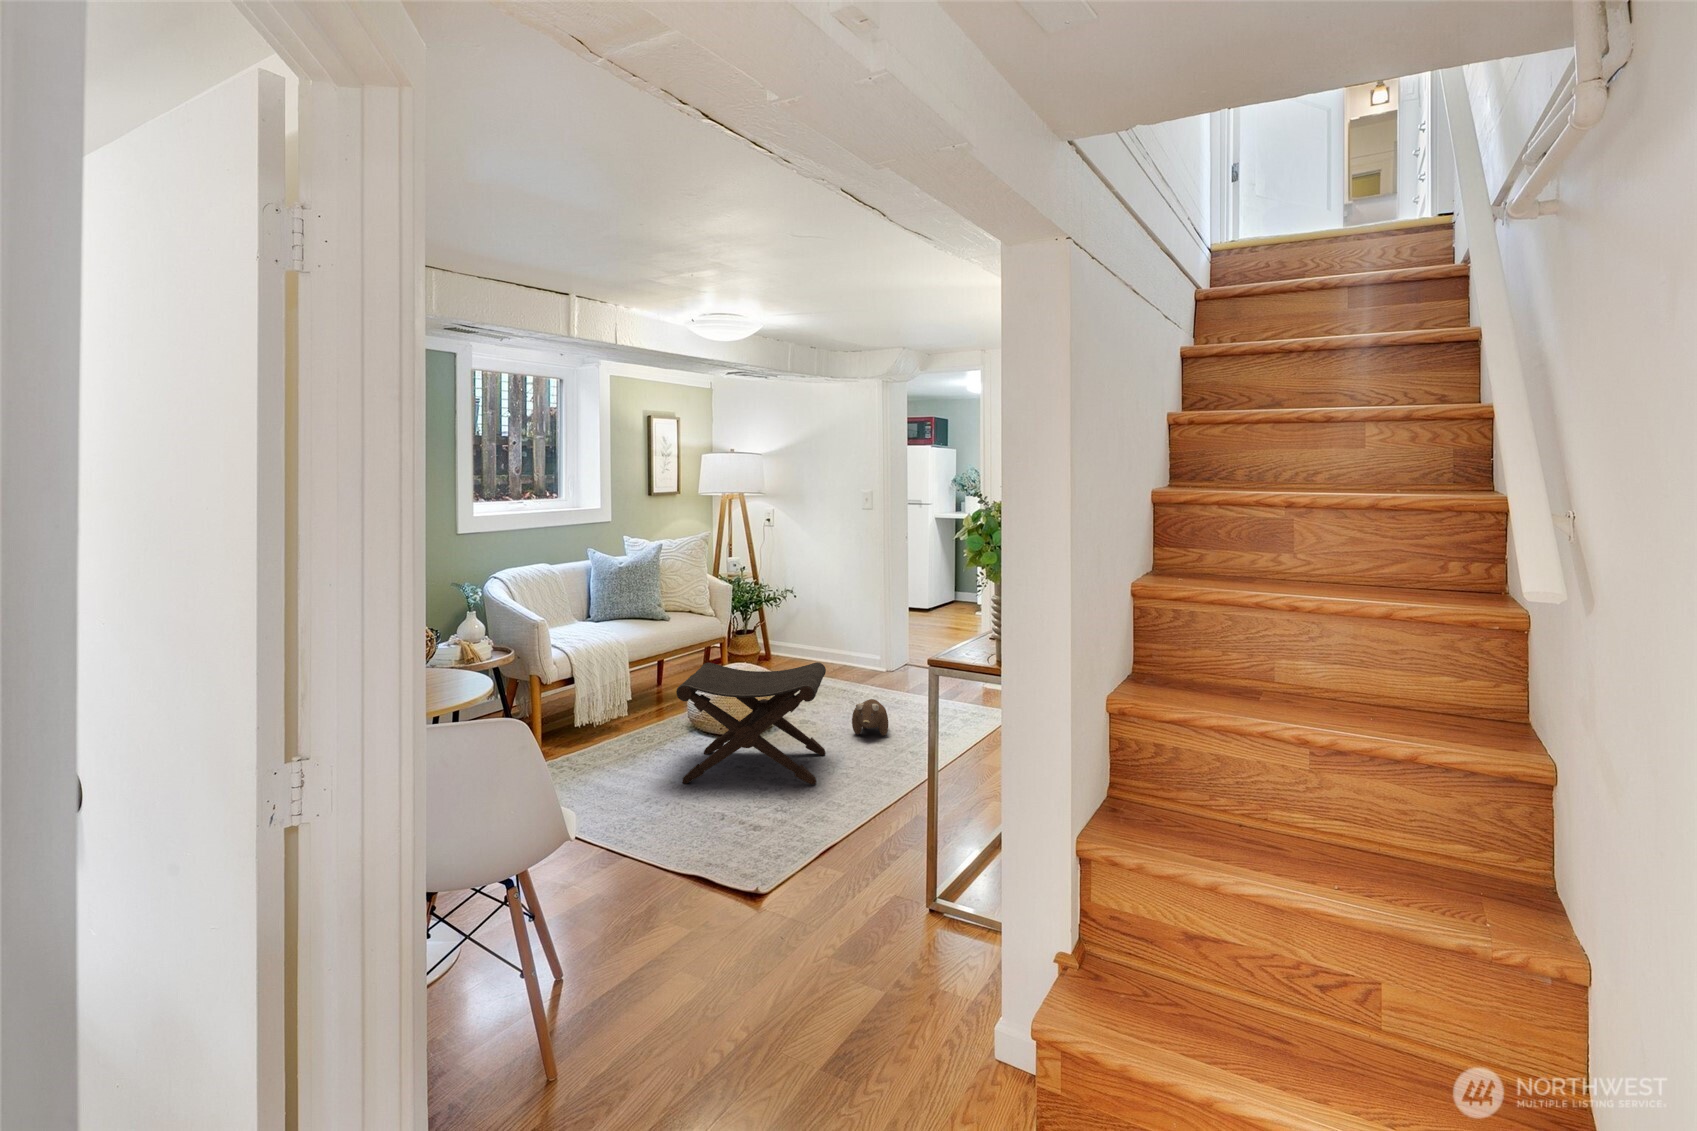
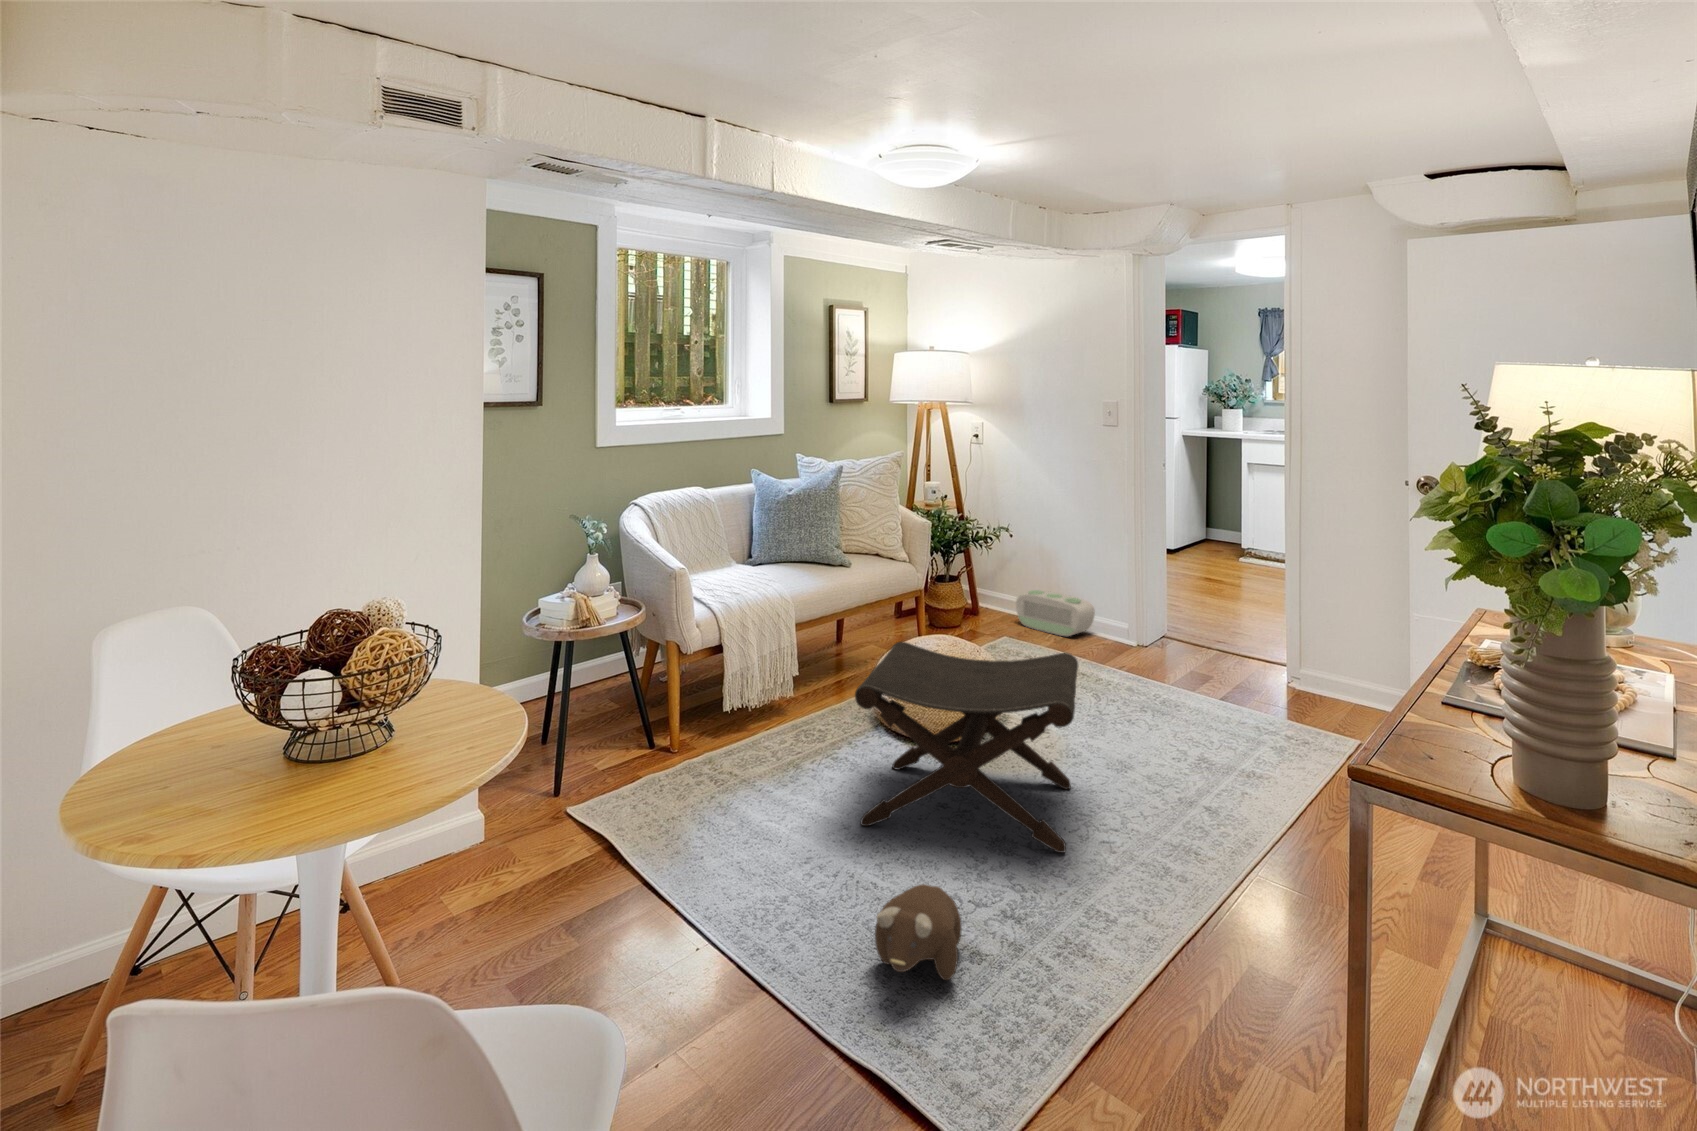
air purifier: none [801,637,858,671] -> present [1016,590,1095,636]
plush toy: present [852,699,888,736] -> present [875,884,962,980]

